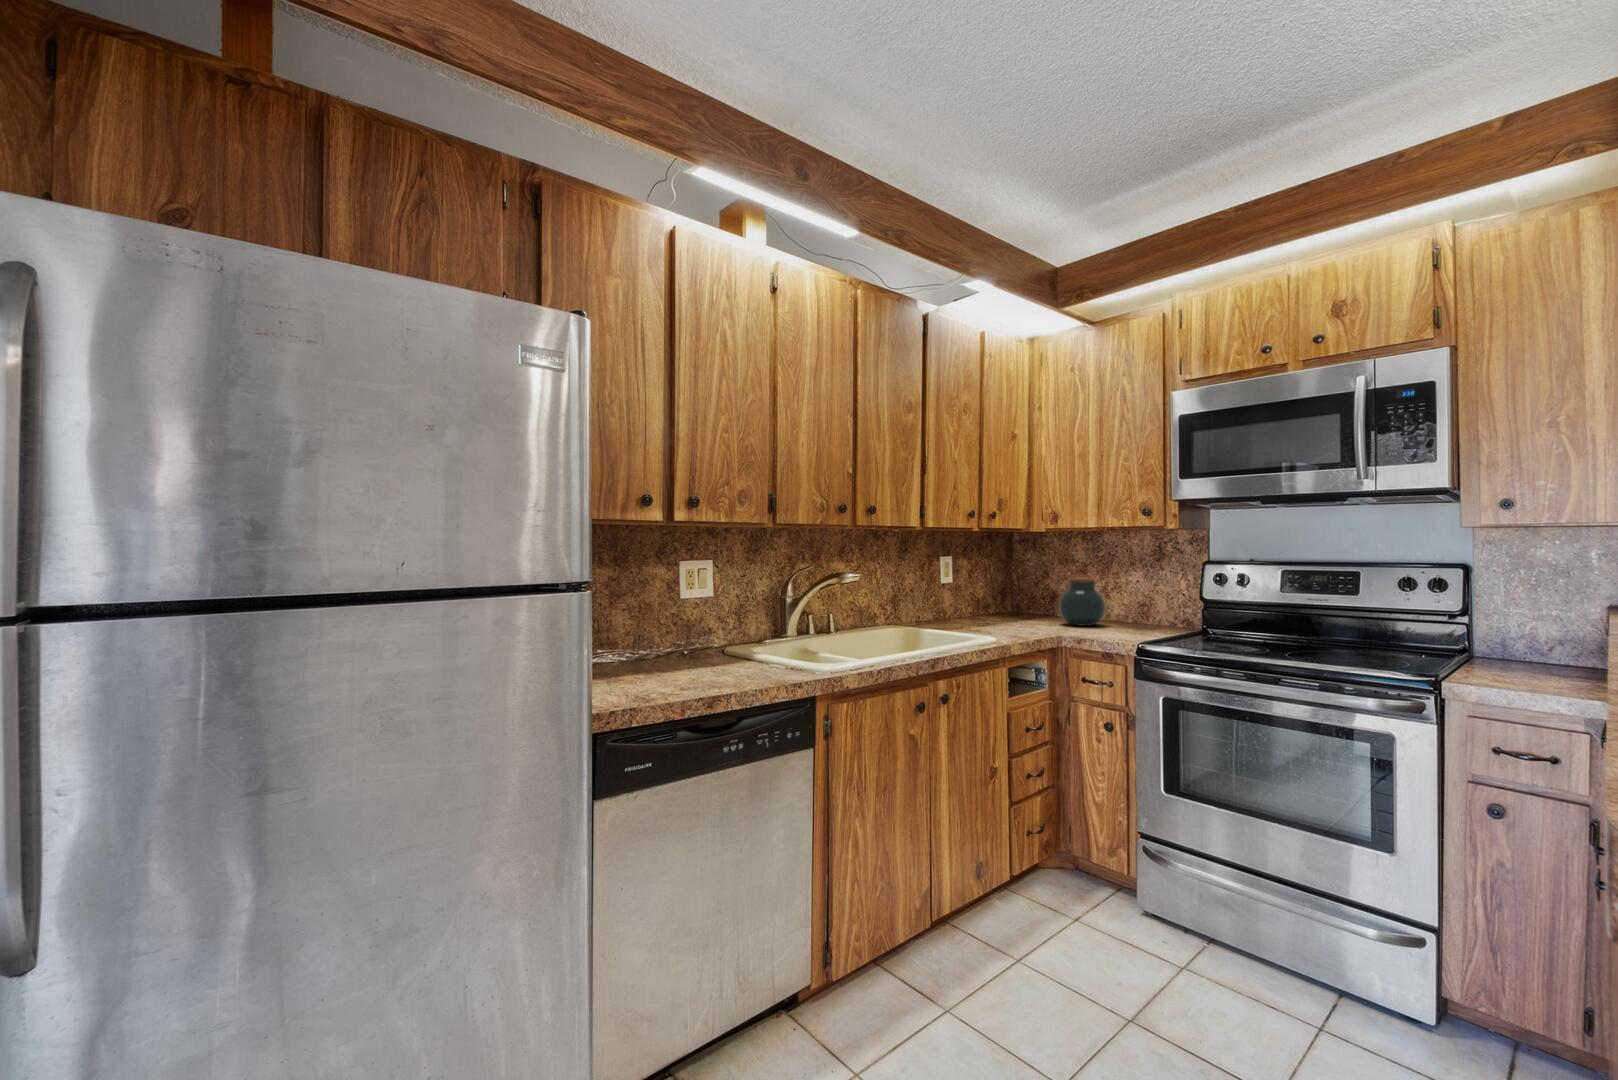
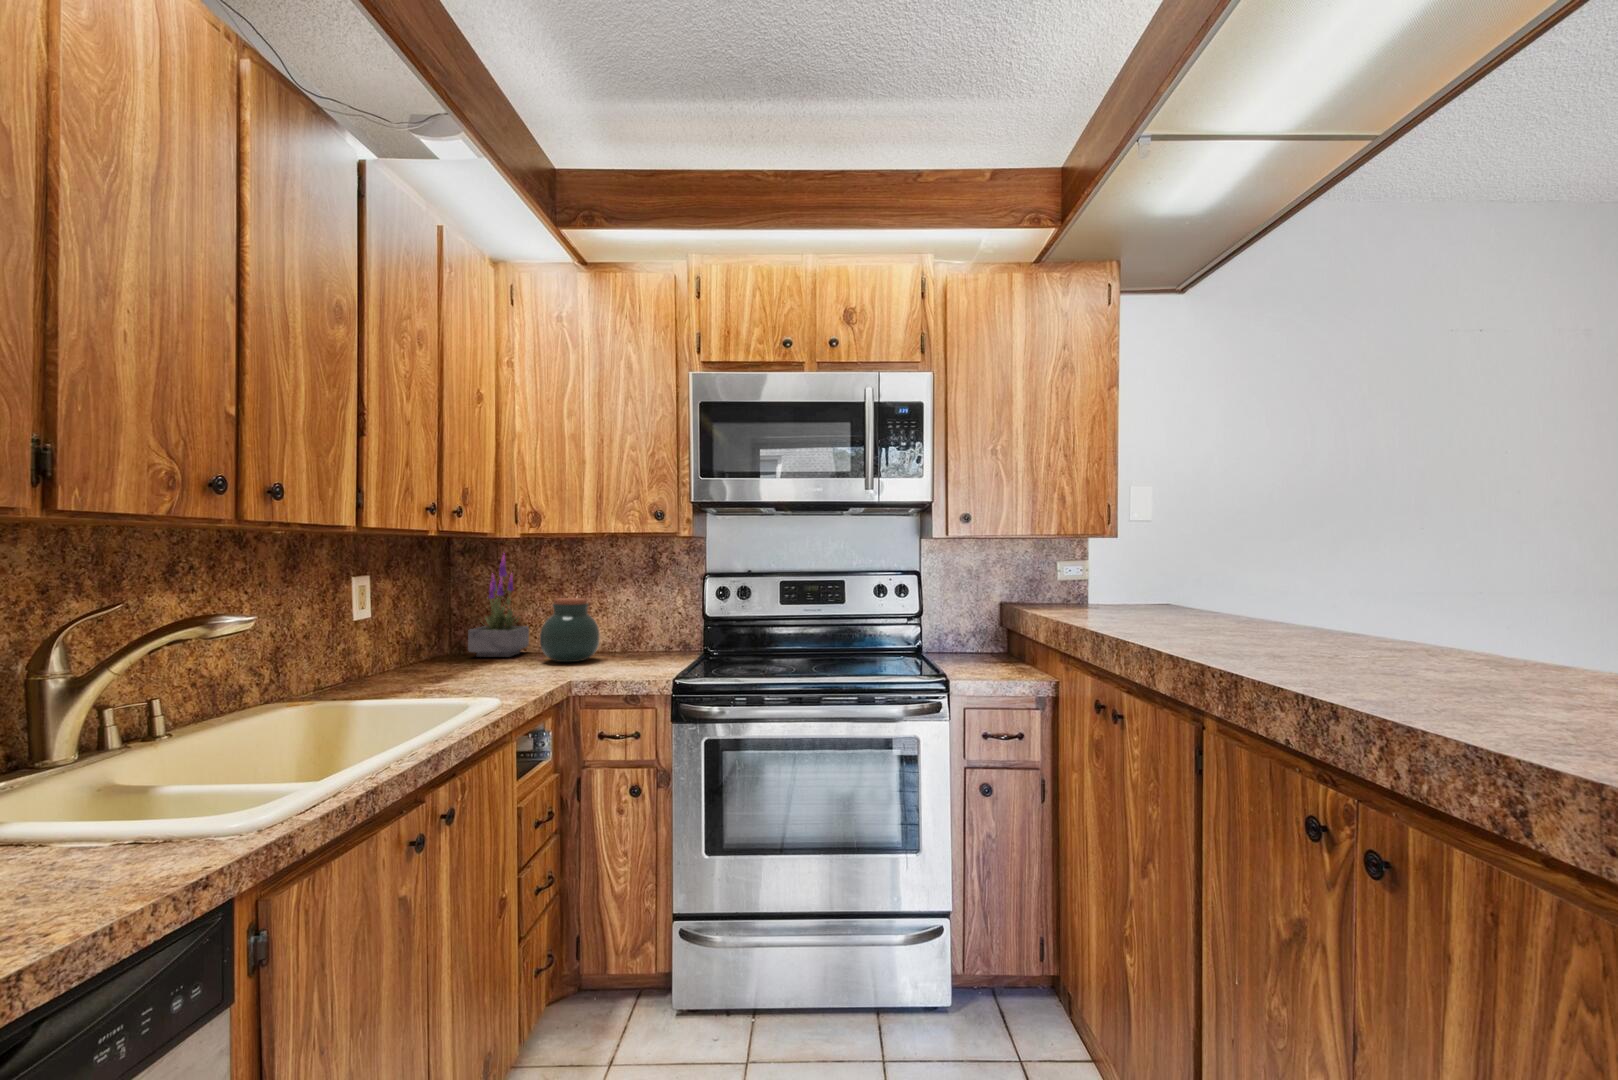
potted plant: none [1017,543,1062,619] -> present [468,553,529,657]

